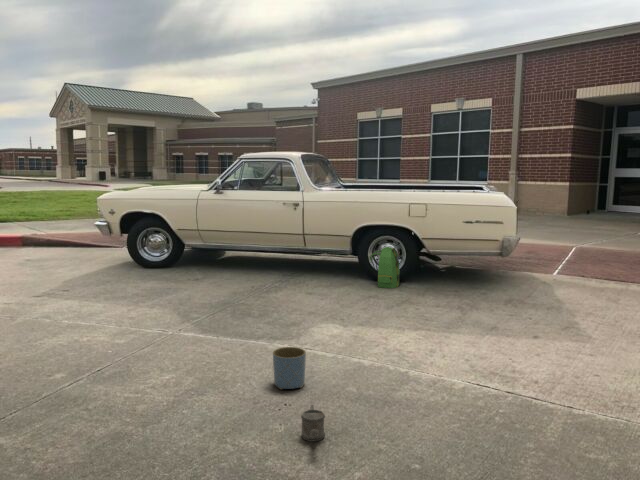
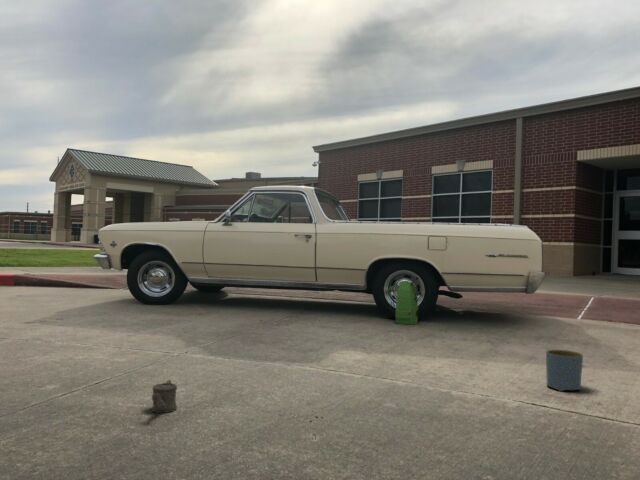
planter: present [273,347,306,390] -> present [546,350,583,391]
watering can: present [301,405,325,441] -> present [152,380,177,413]

